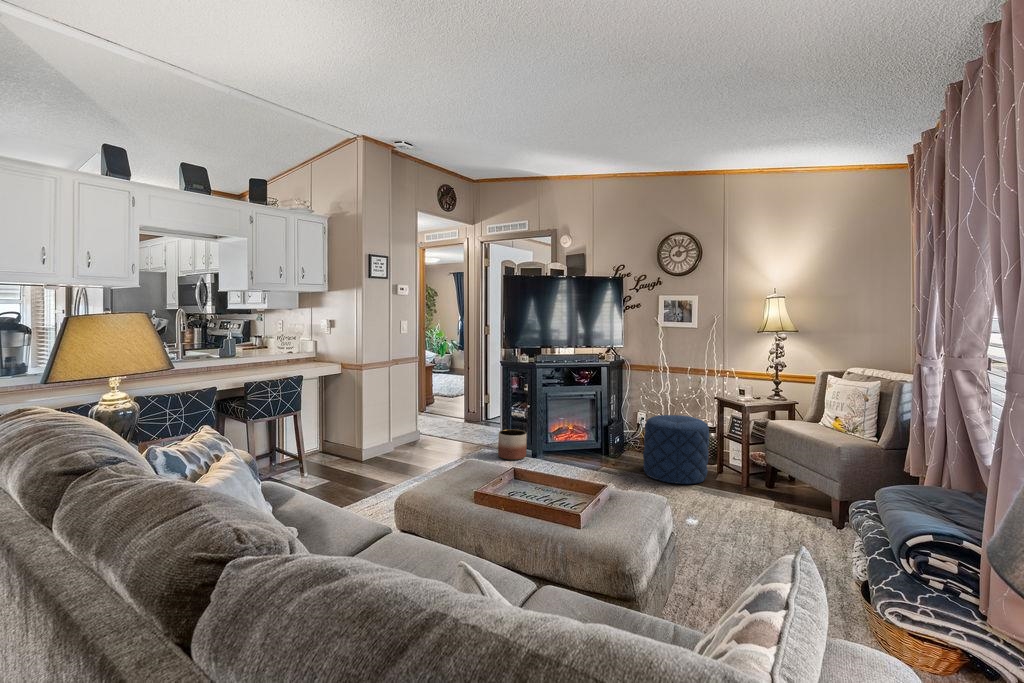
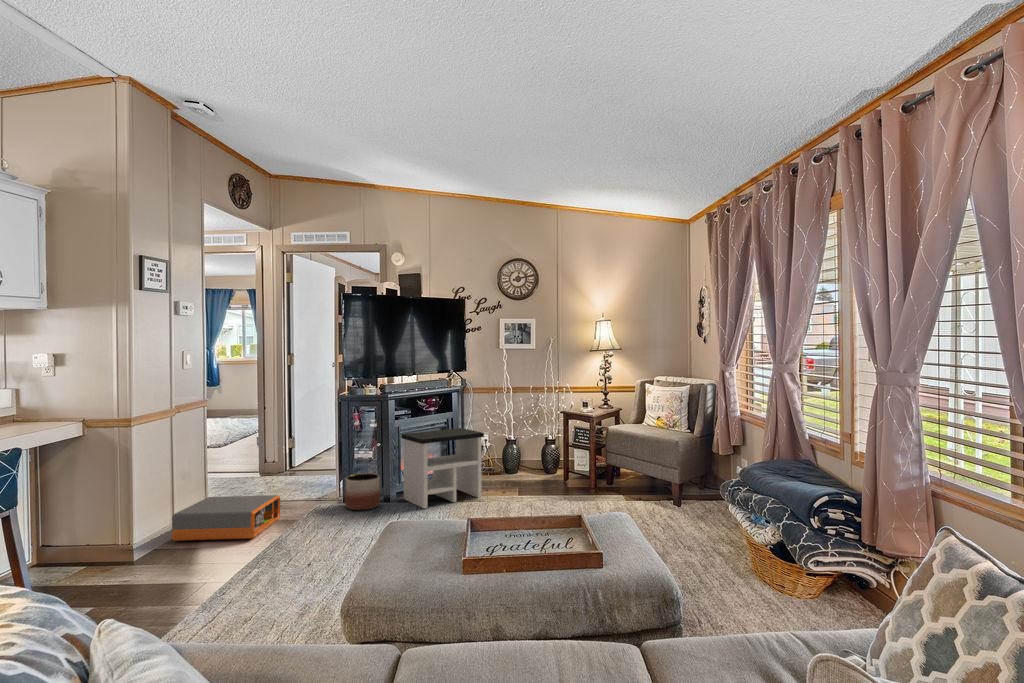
side table: none [548,400,619,467] -> present [401,428,484,508]
pouf: present [643,415,709,484] -> none [511,435,573,503]
storage box: none [374,431,449,466] -> present [172,495,280,541]

